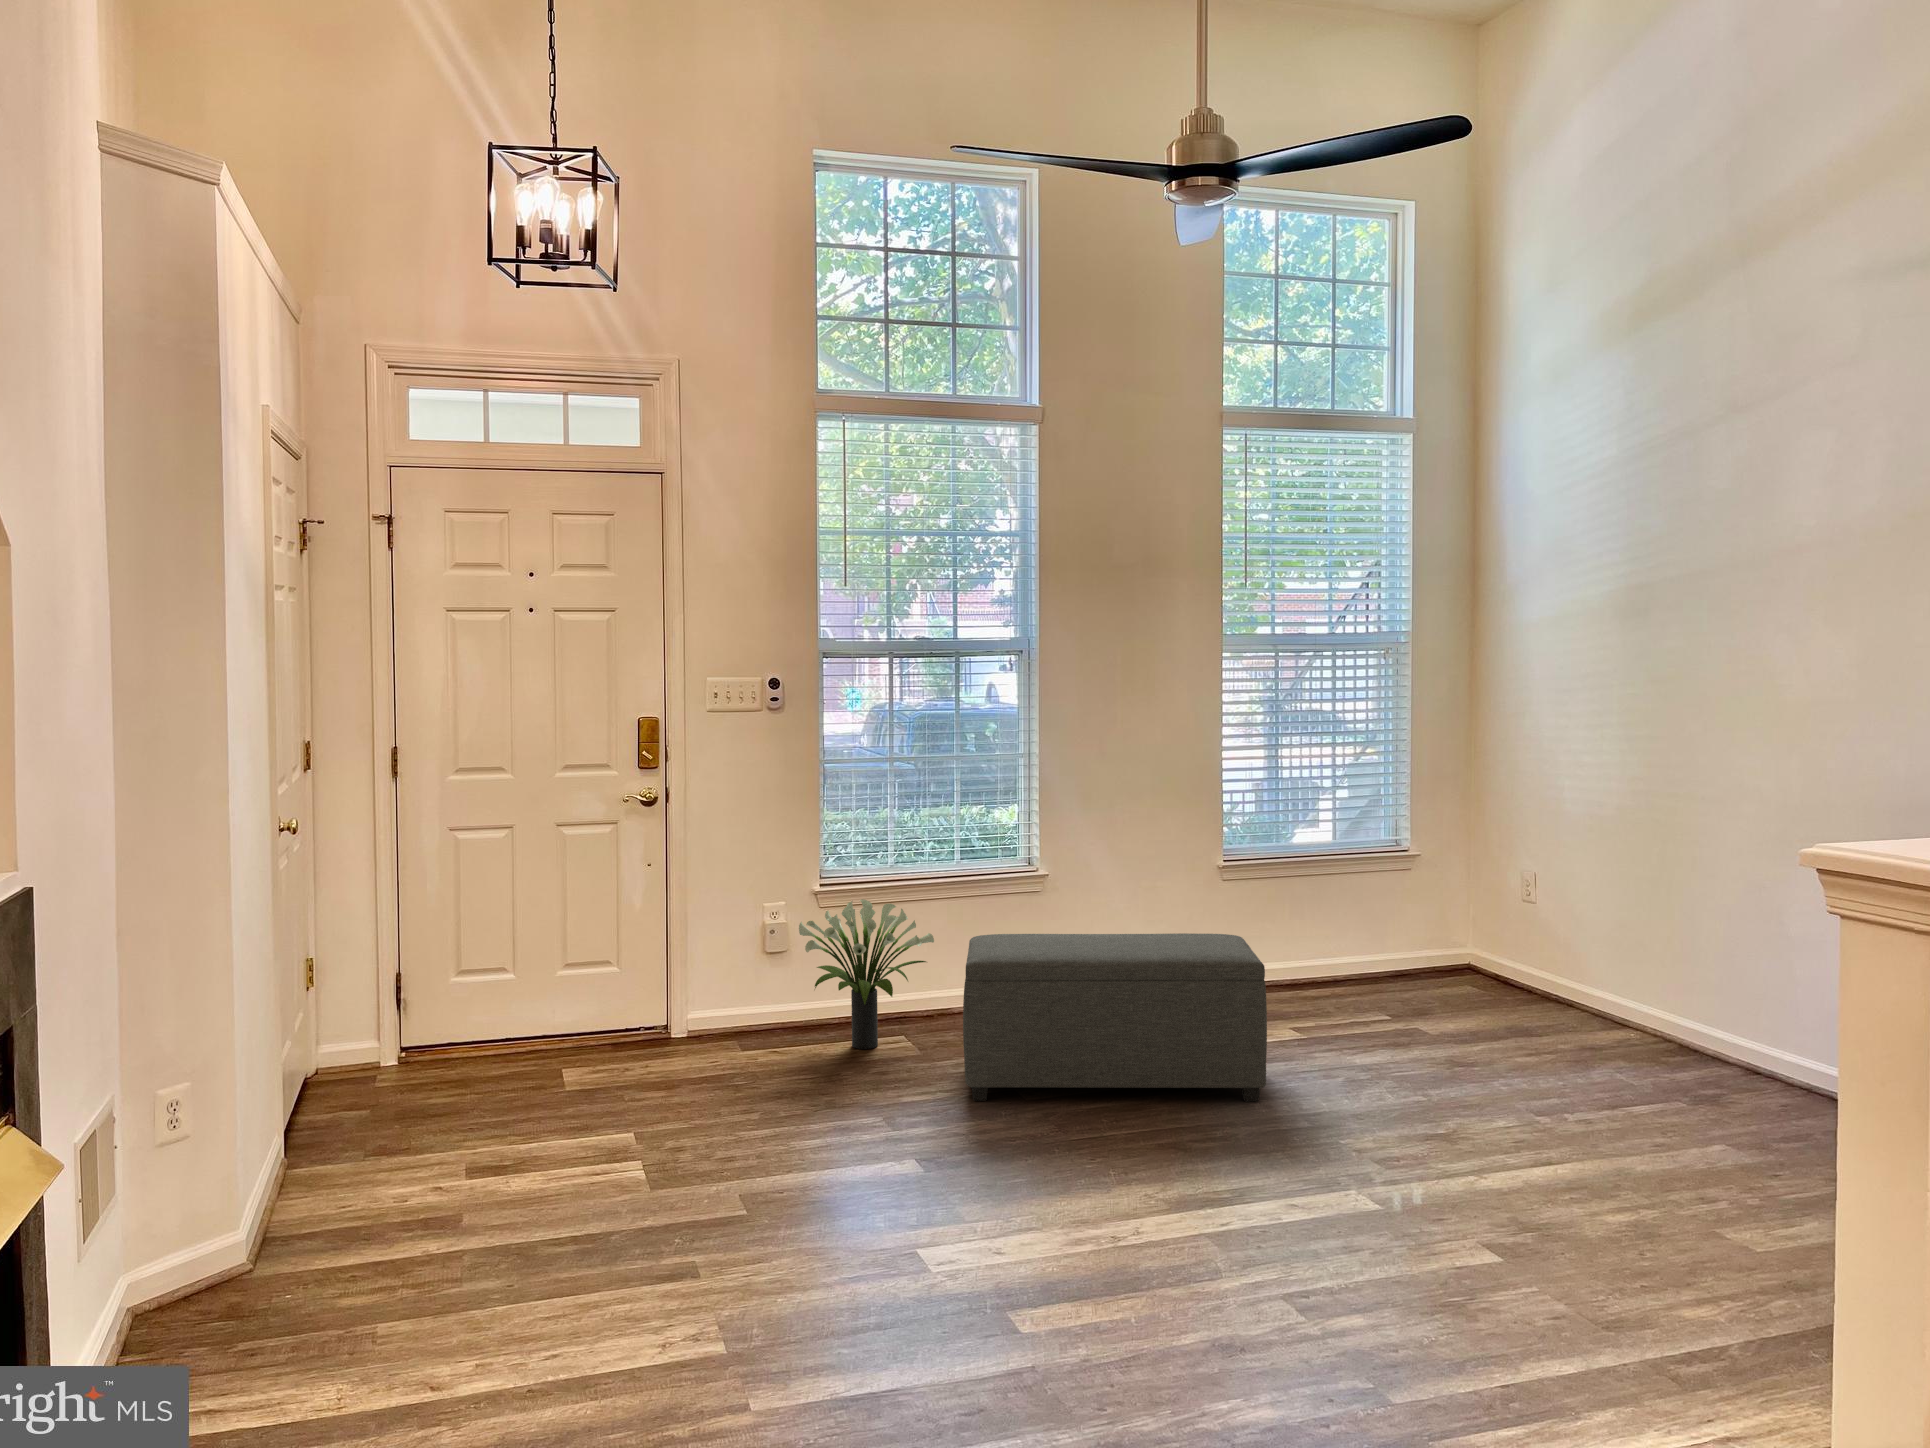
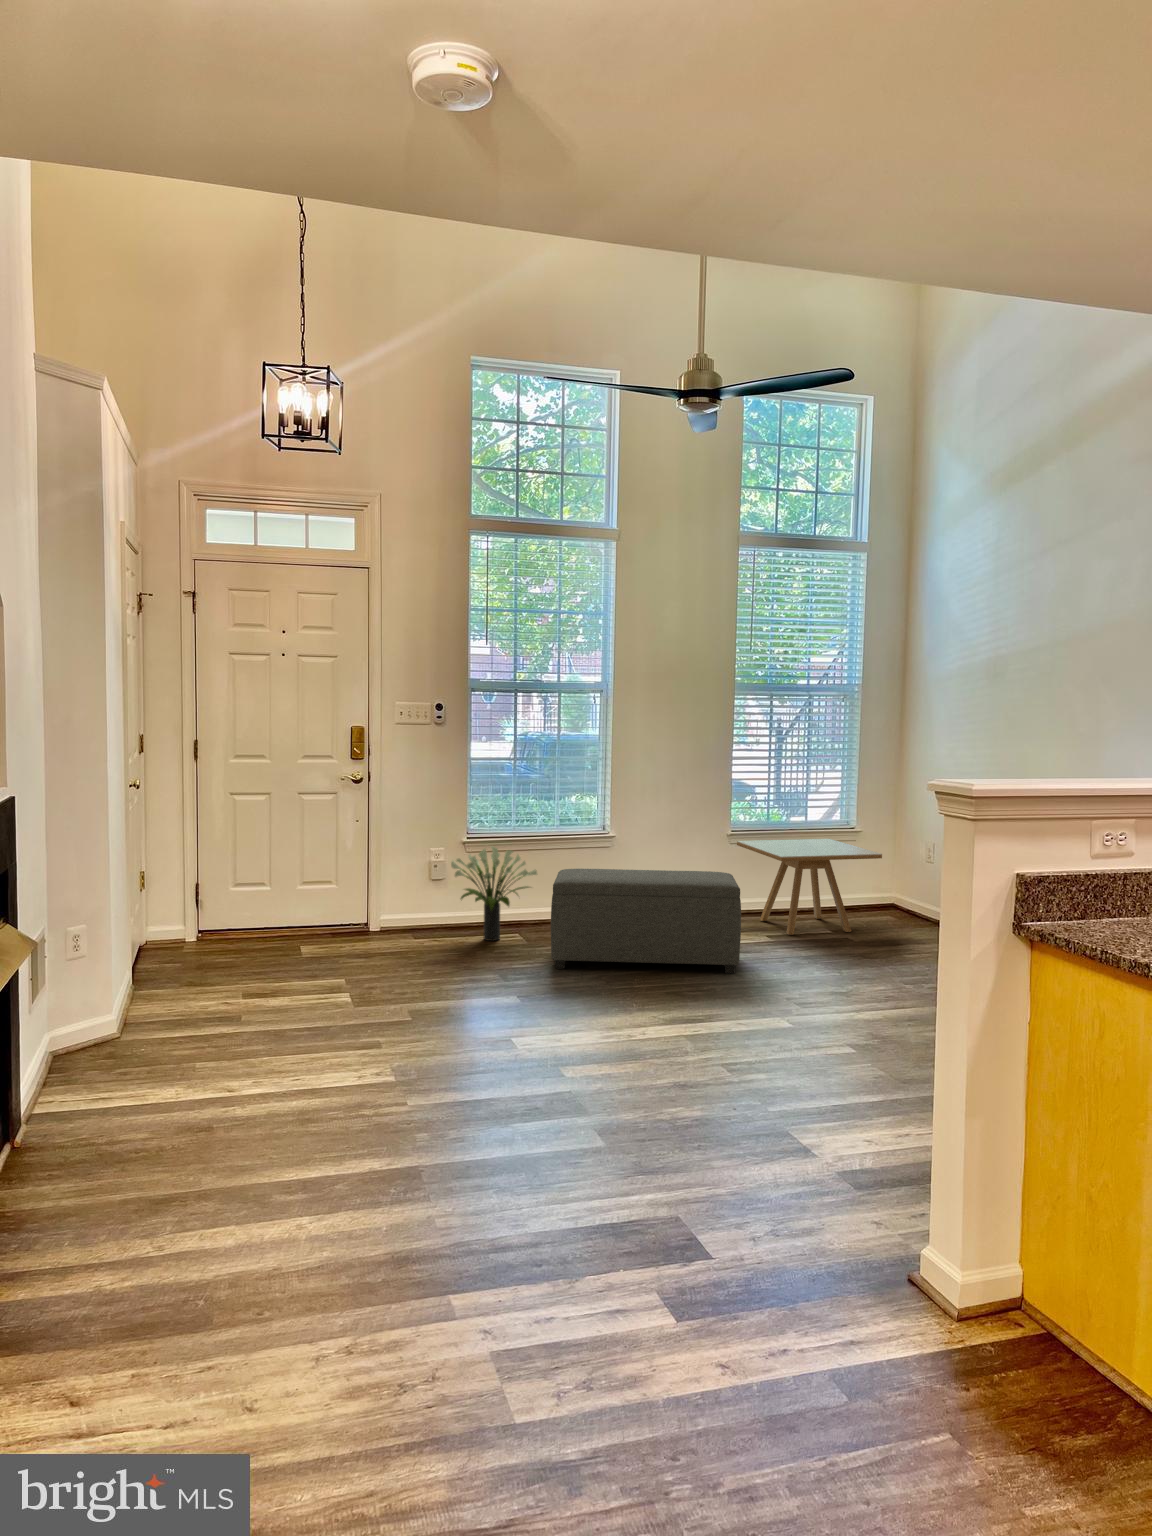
side table: none [1234,868,1464,1024] -> present [737,839,882,935]

